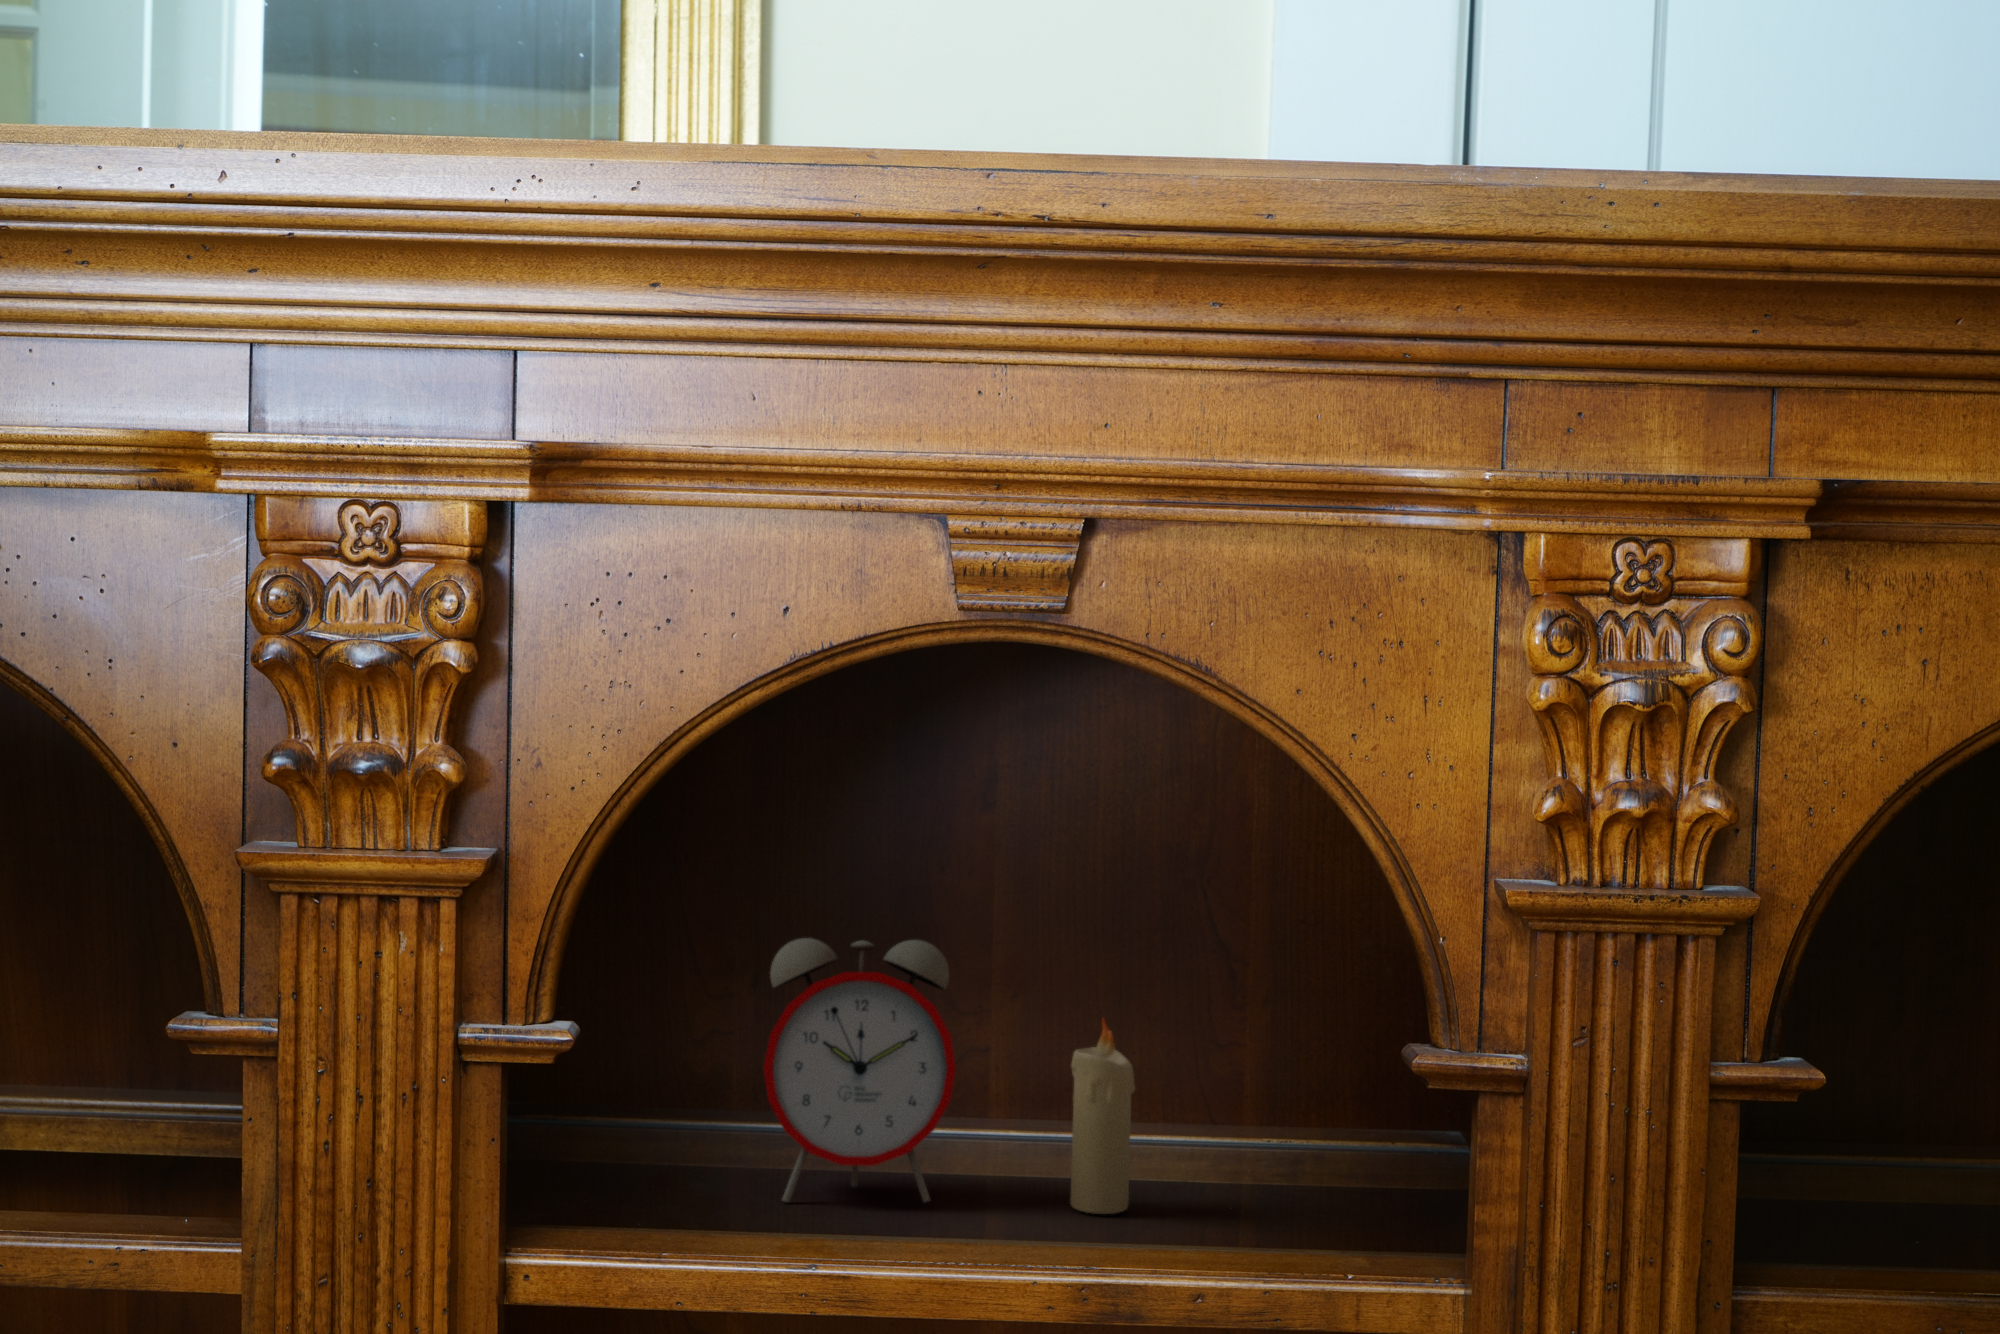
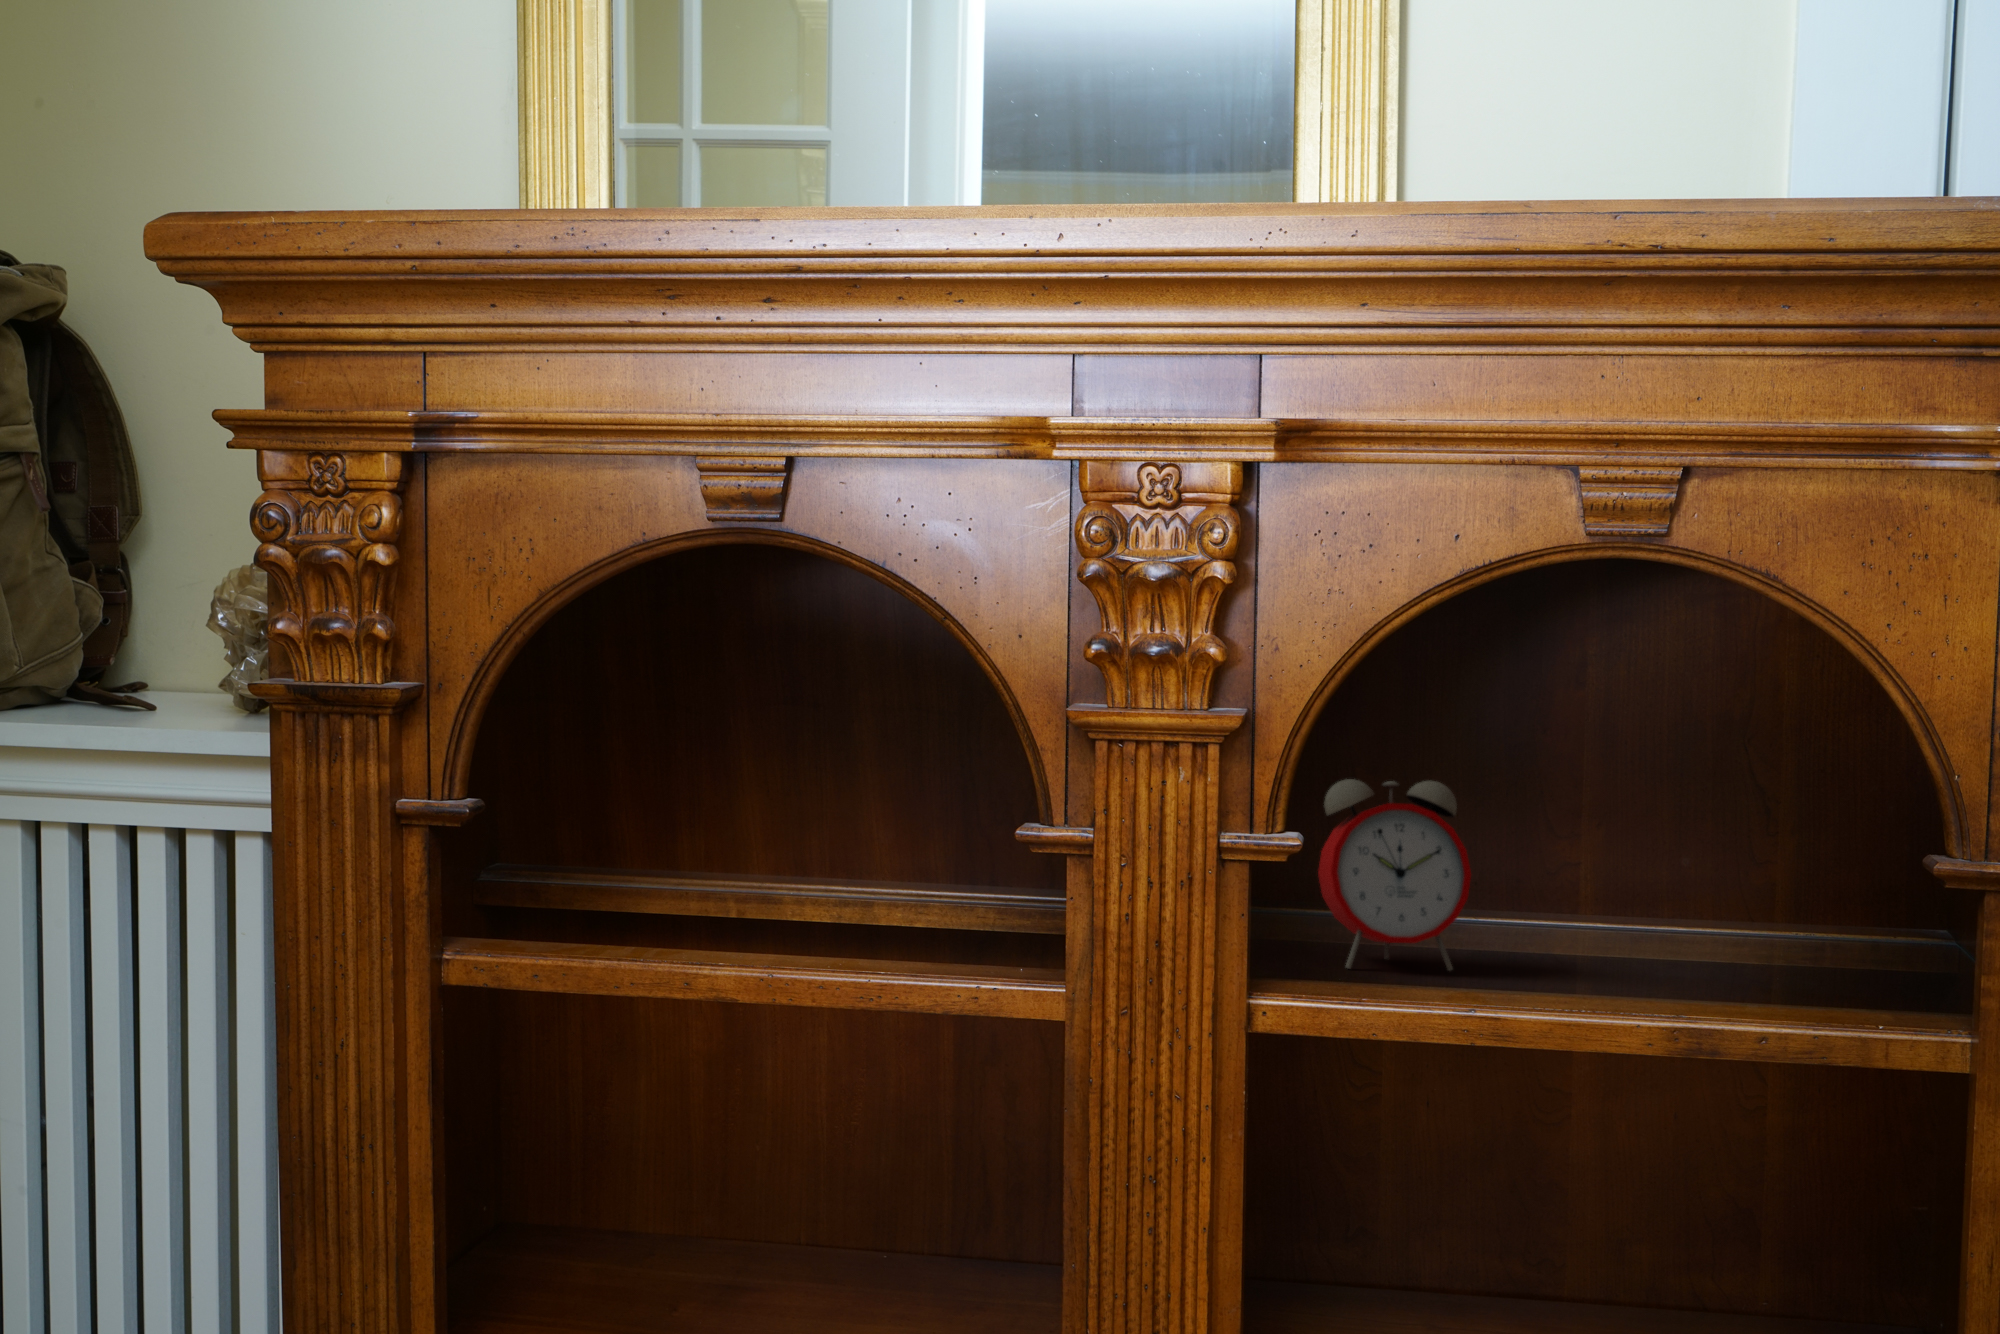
candle: present [1070,1018,1135,1214] -> none [1553,838,1604,981]

